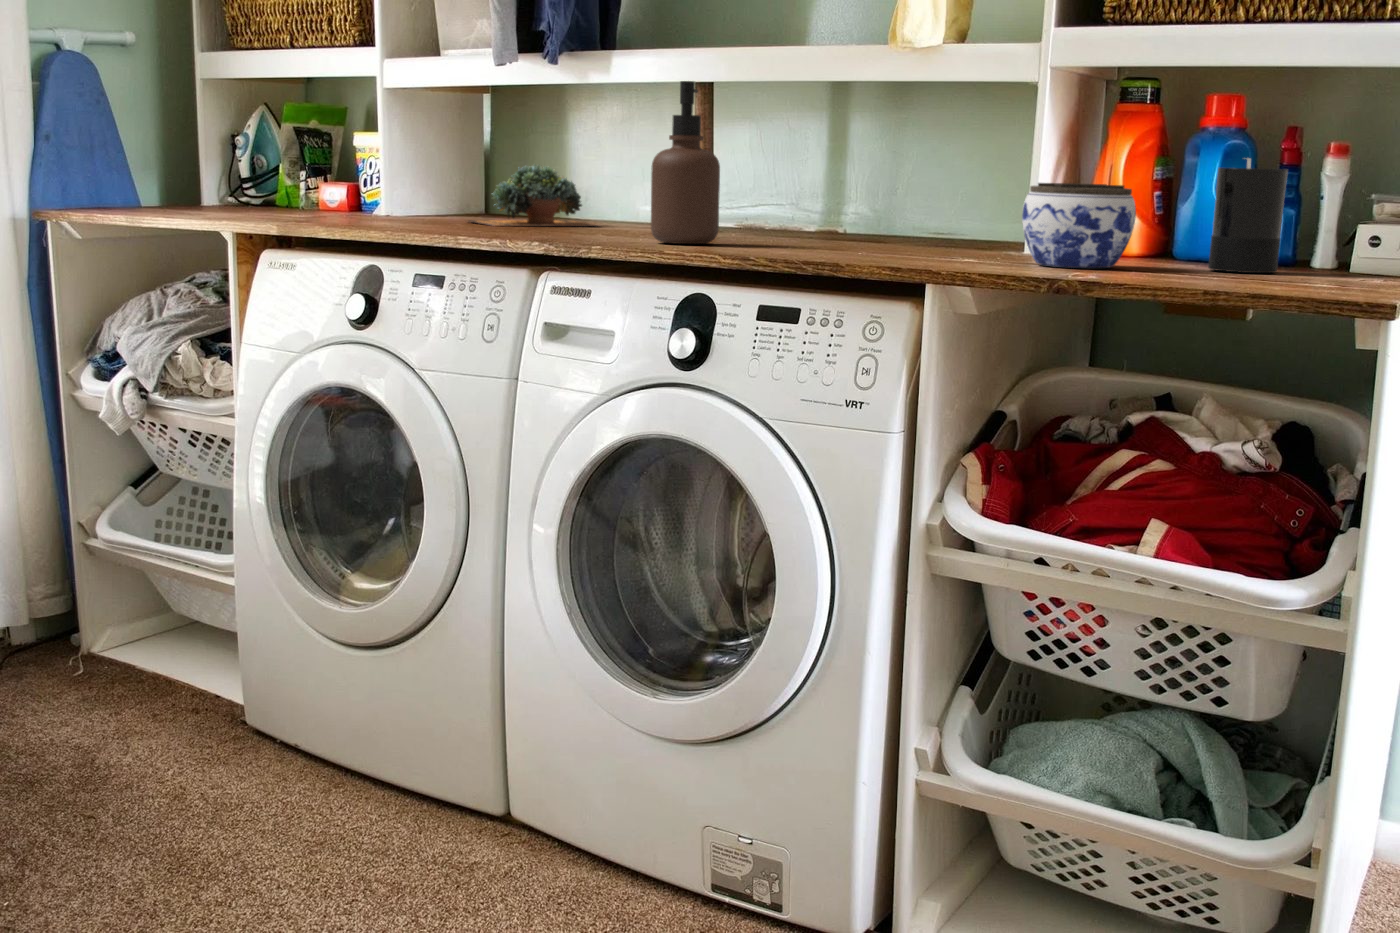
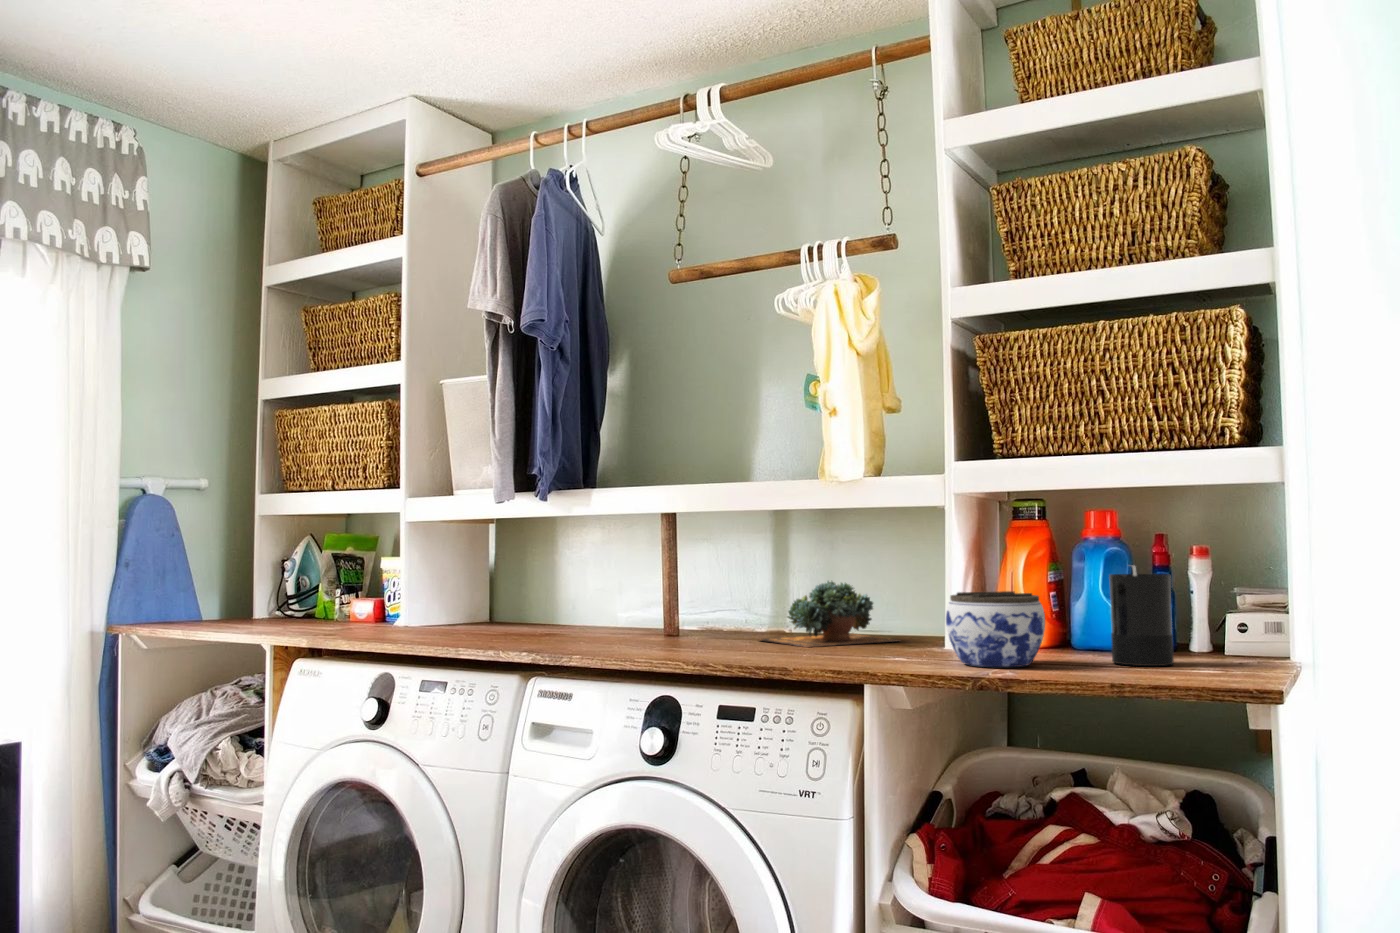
soap dispenser: present [651,81,720,244] -> none [622,513,681,650]
succulent plant: present [467,165,597,226] -> present [758,581,898,647]

